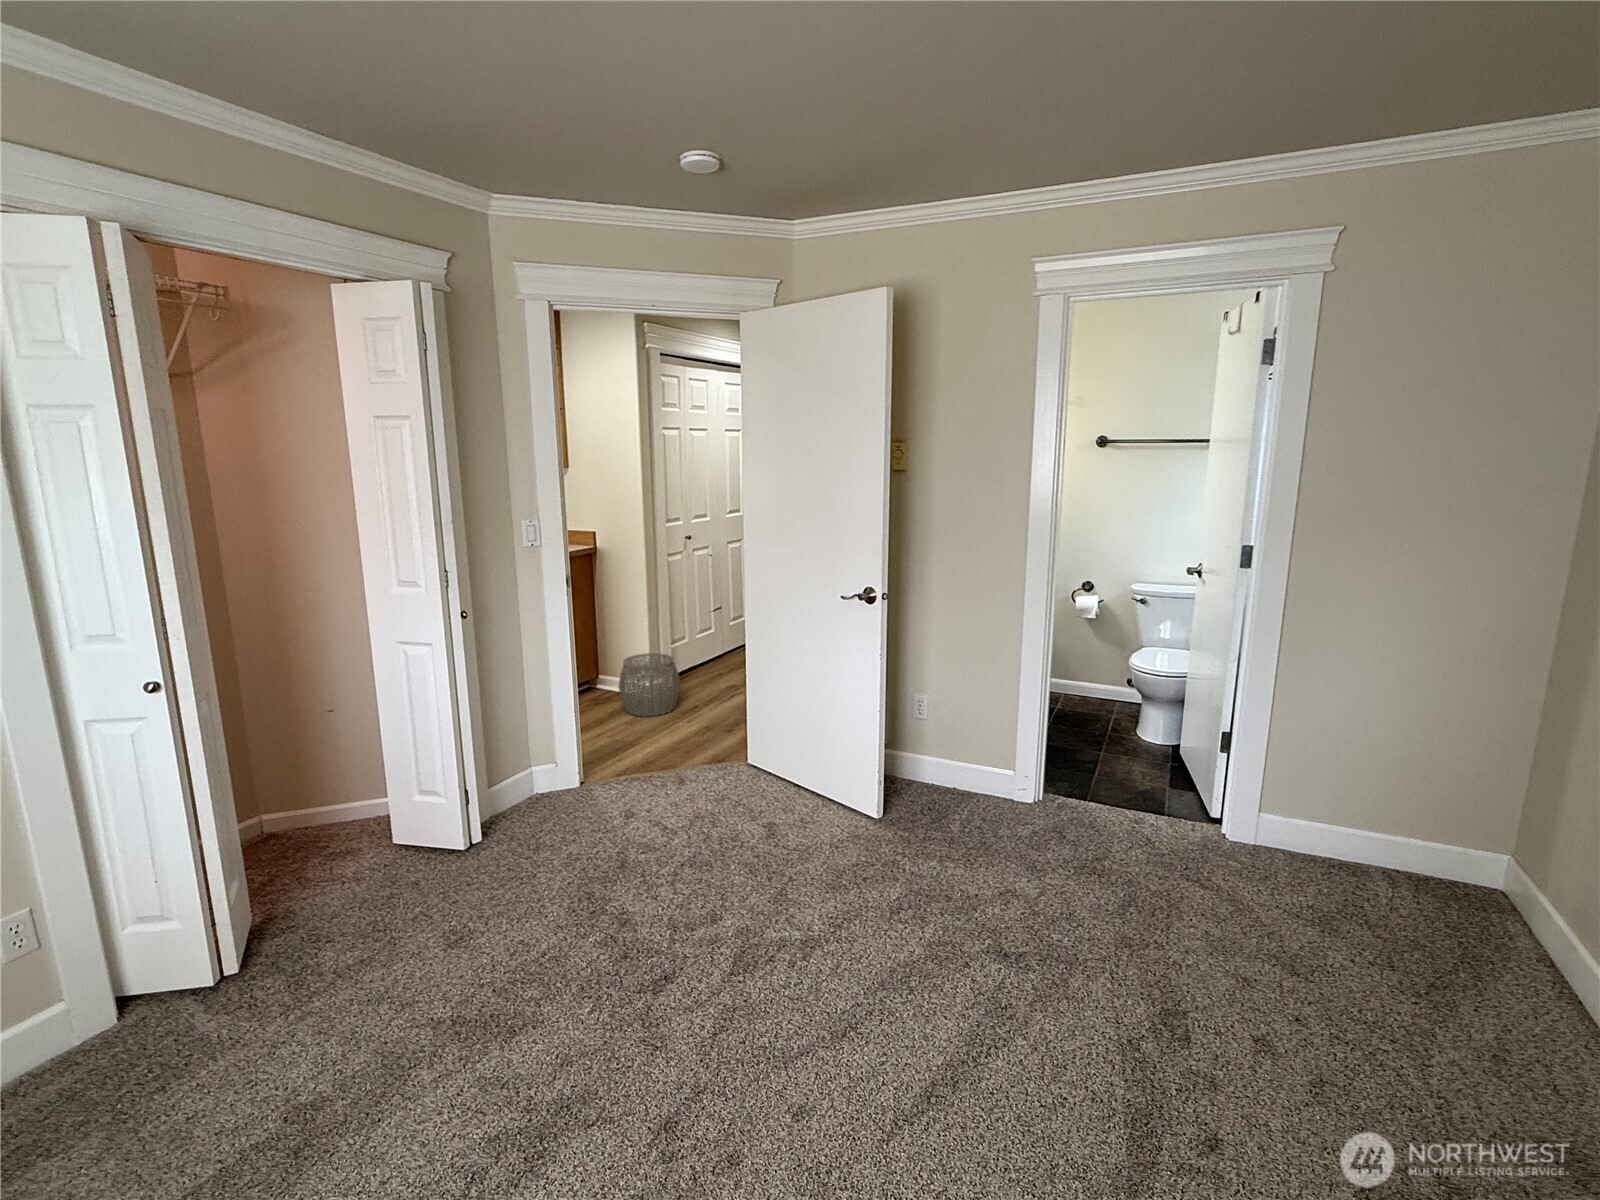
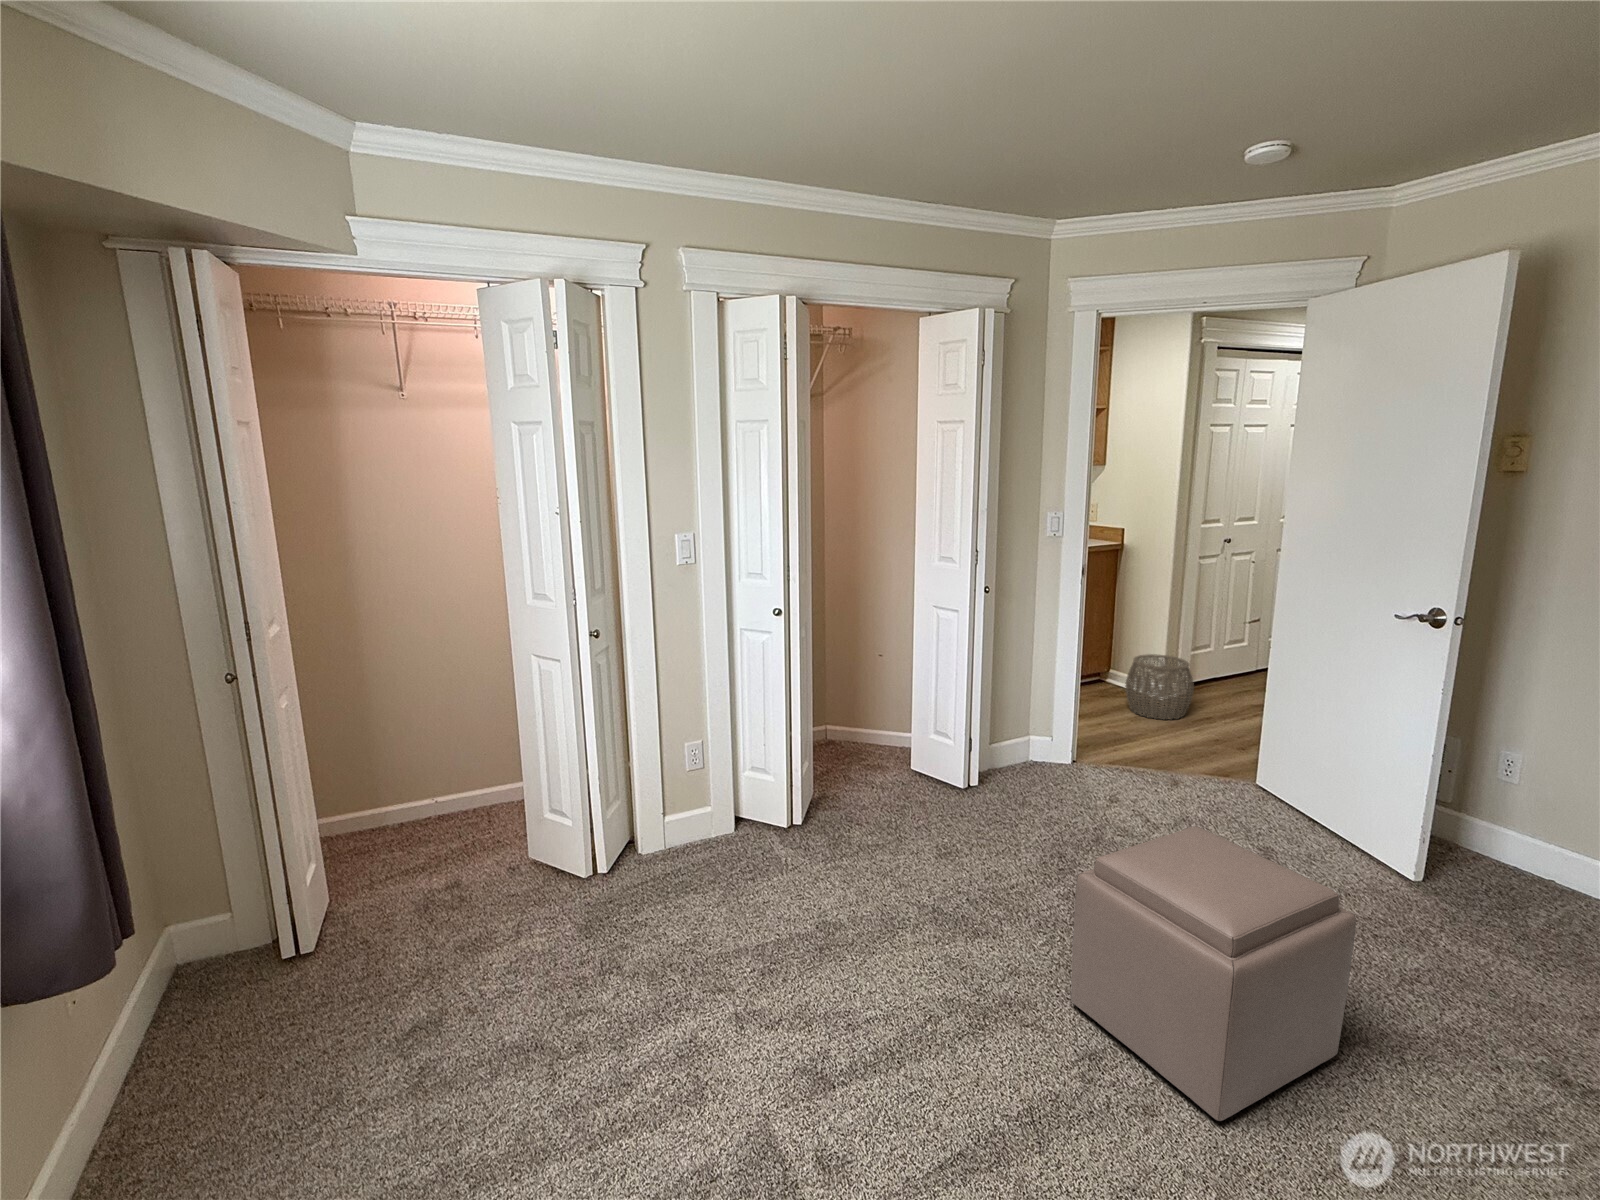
ottoman: none [625,835,871,1139] -> present [1071,826,1356,1121]

